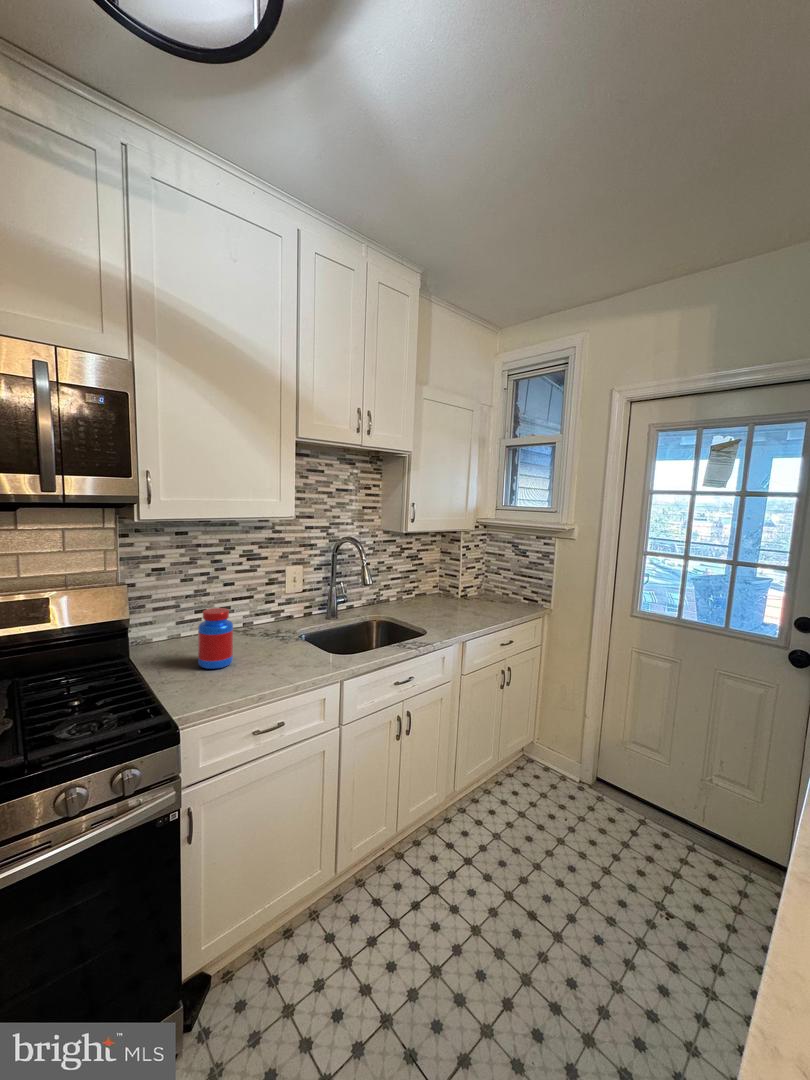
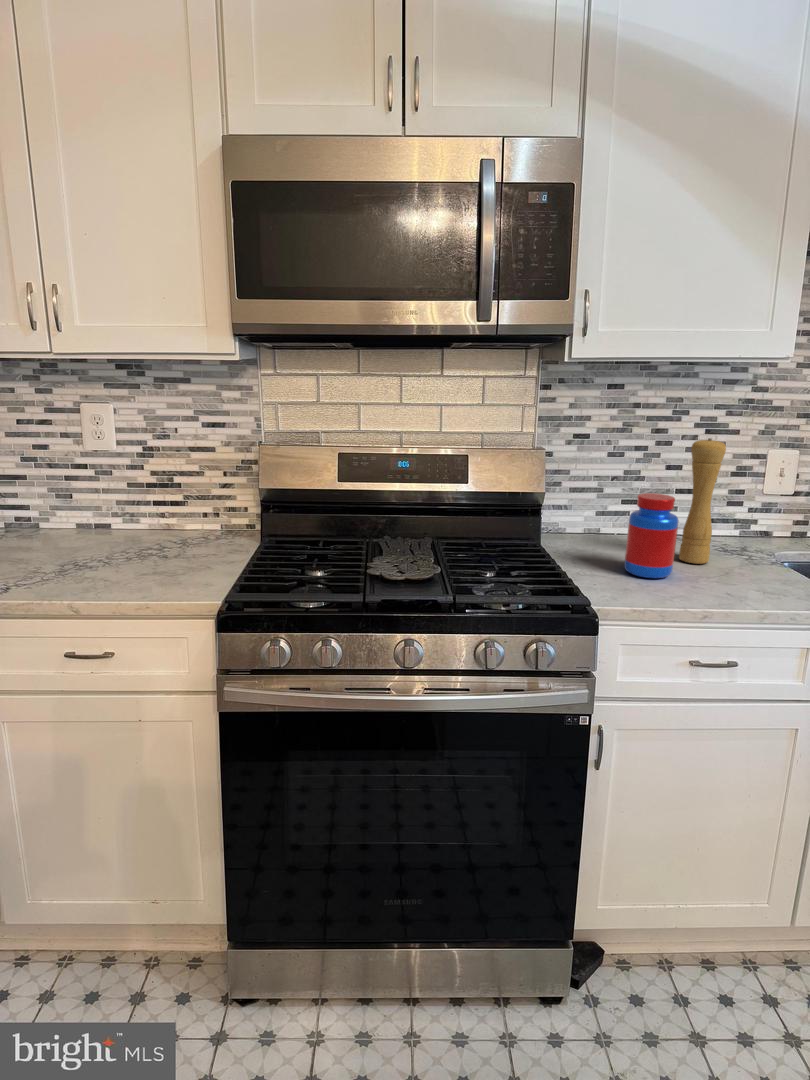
pepper mill: none [237,567,259,649] -> present [679,438,726,564]

